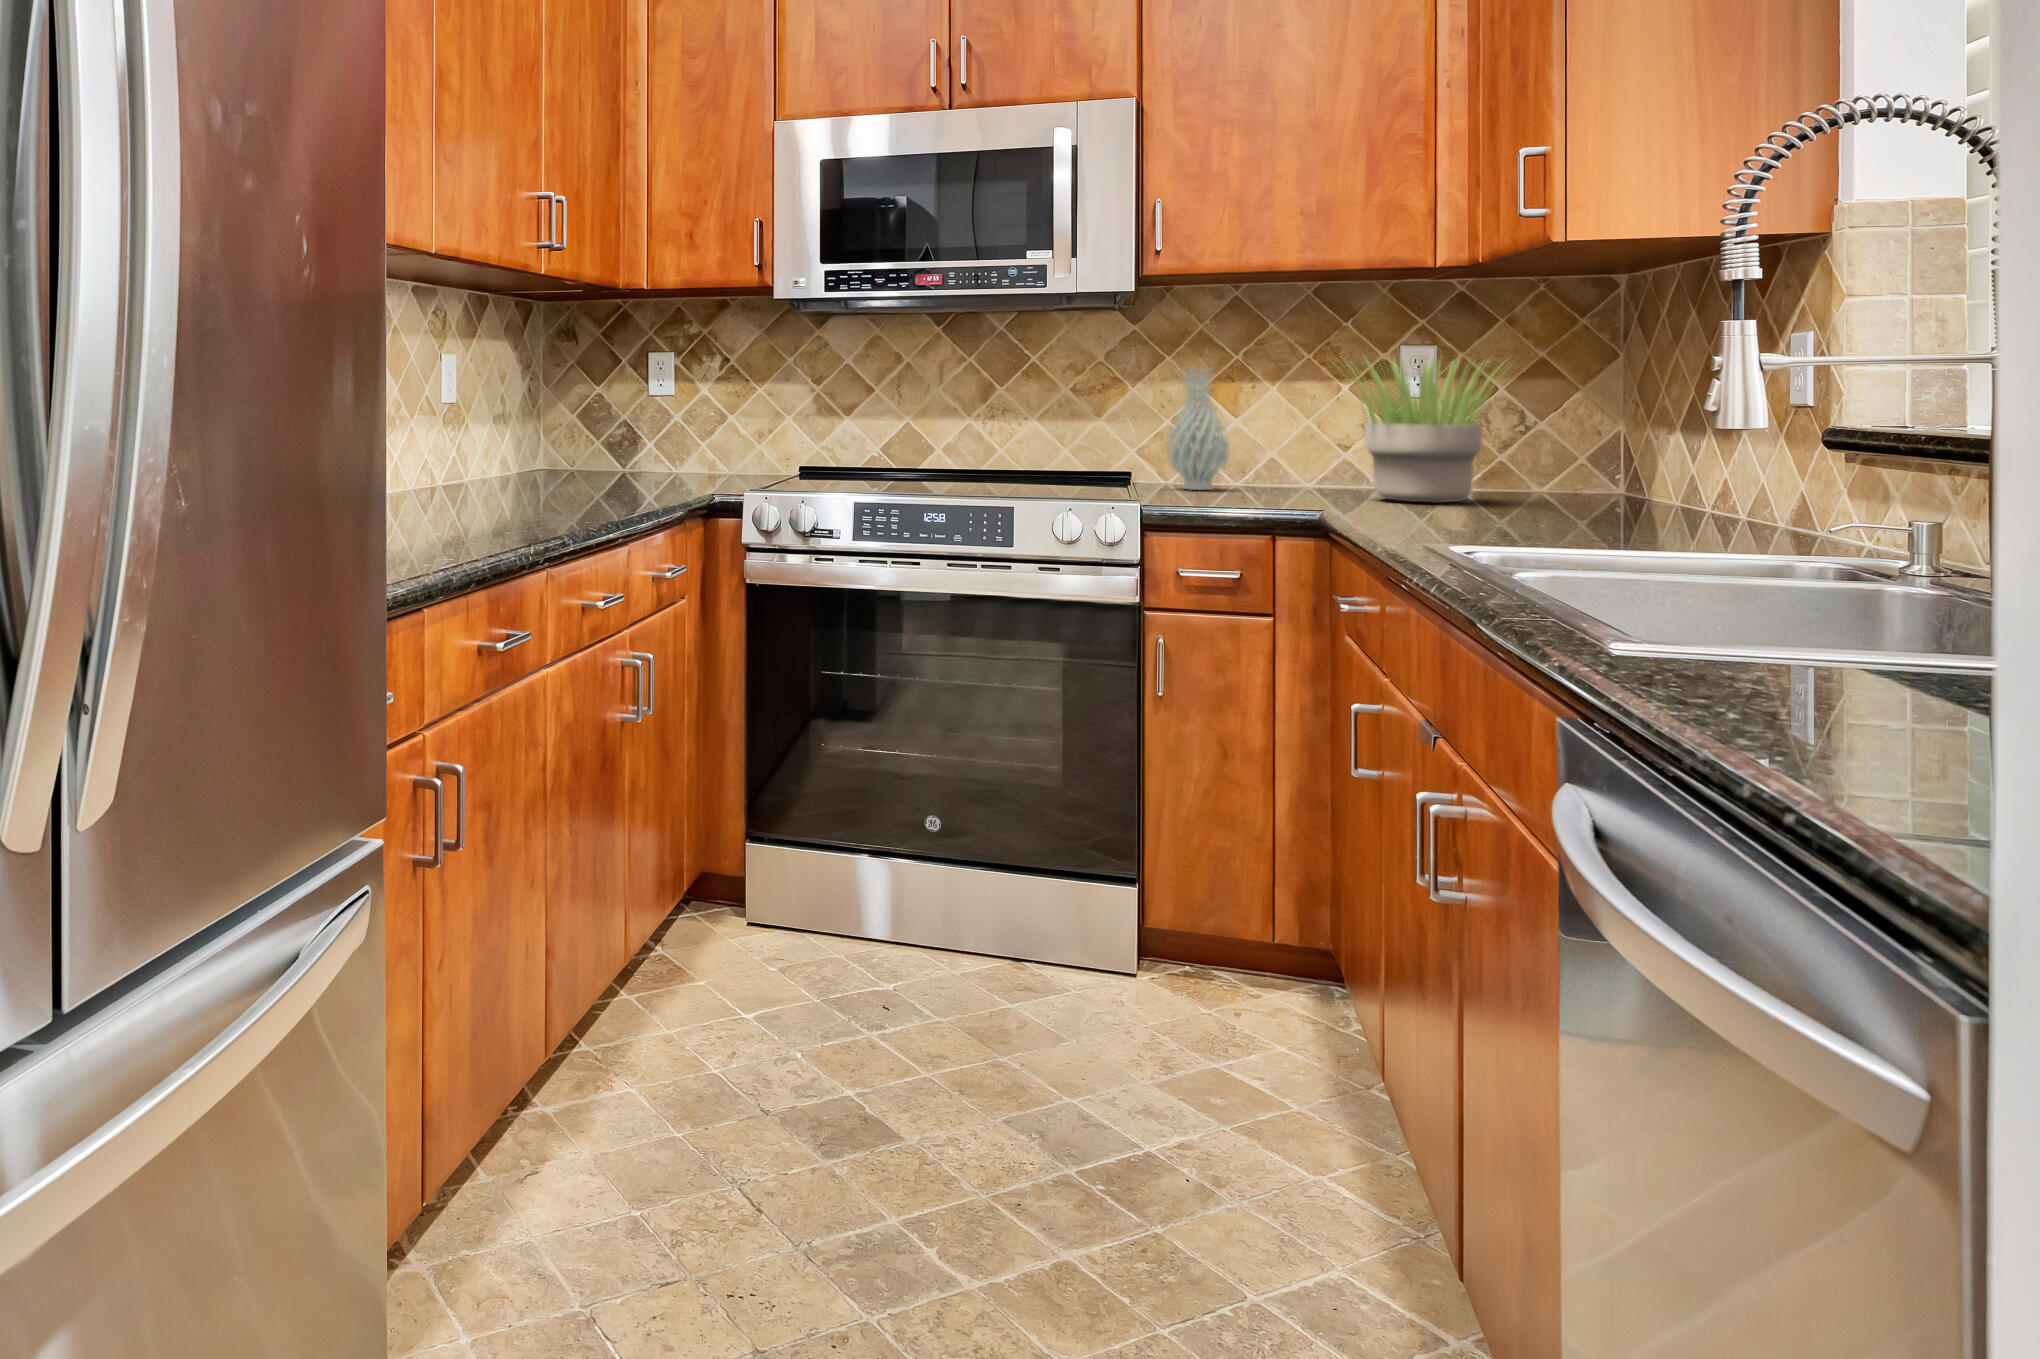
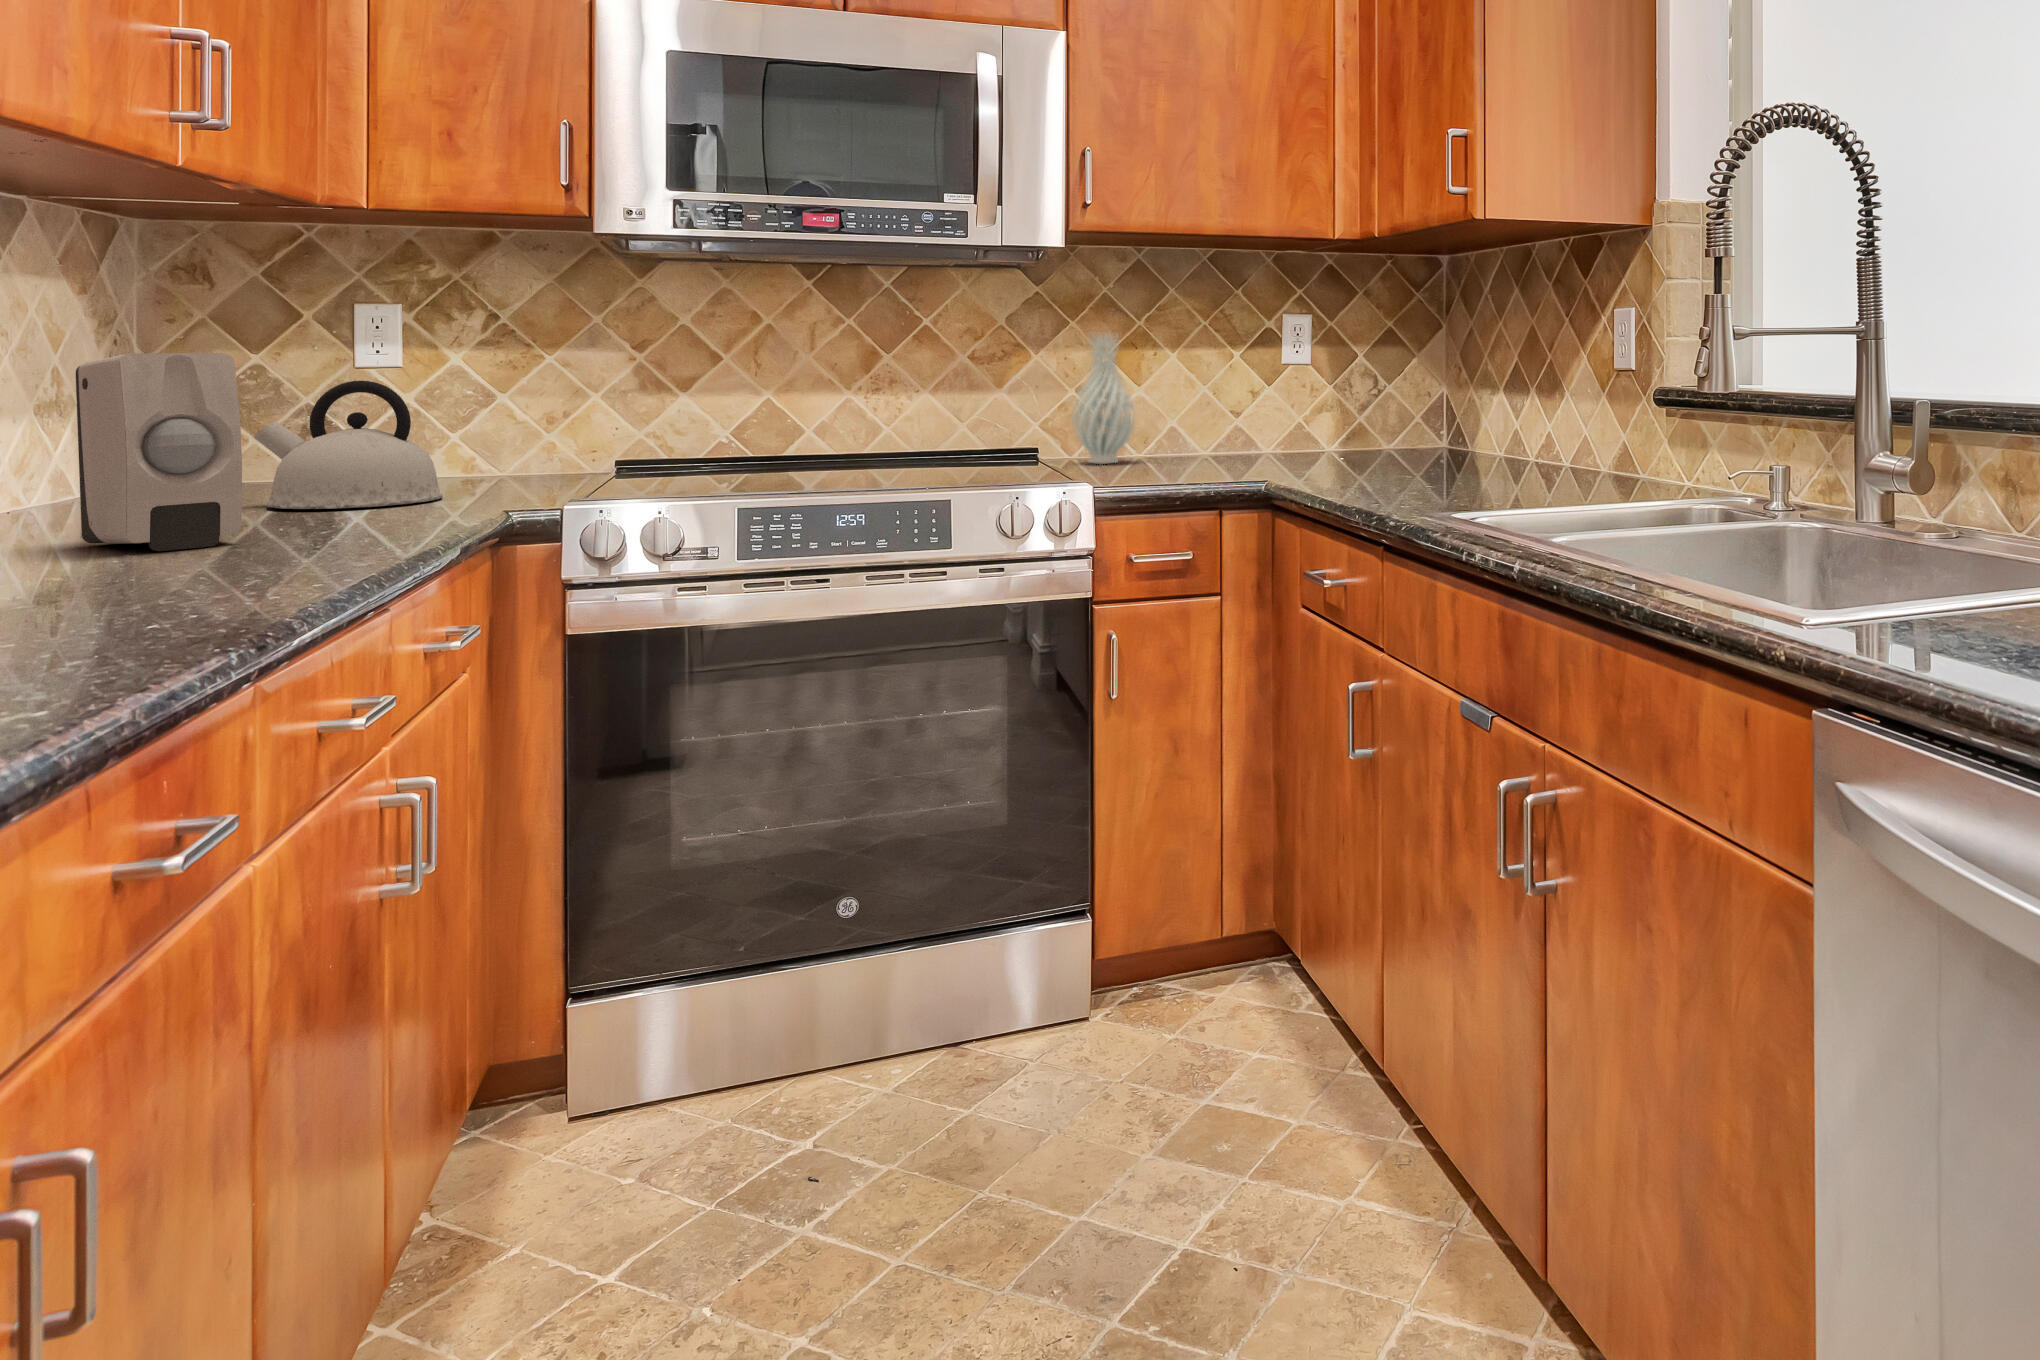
potted plant: present [1334,356,1506,503] -> none [1233,321,1399,465]
soap dispenser: none [504,385,574,503] -> present [76,353,242,551]
kettle: none [594,404,692,488] -> present [255,381,443,509]

